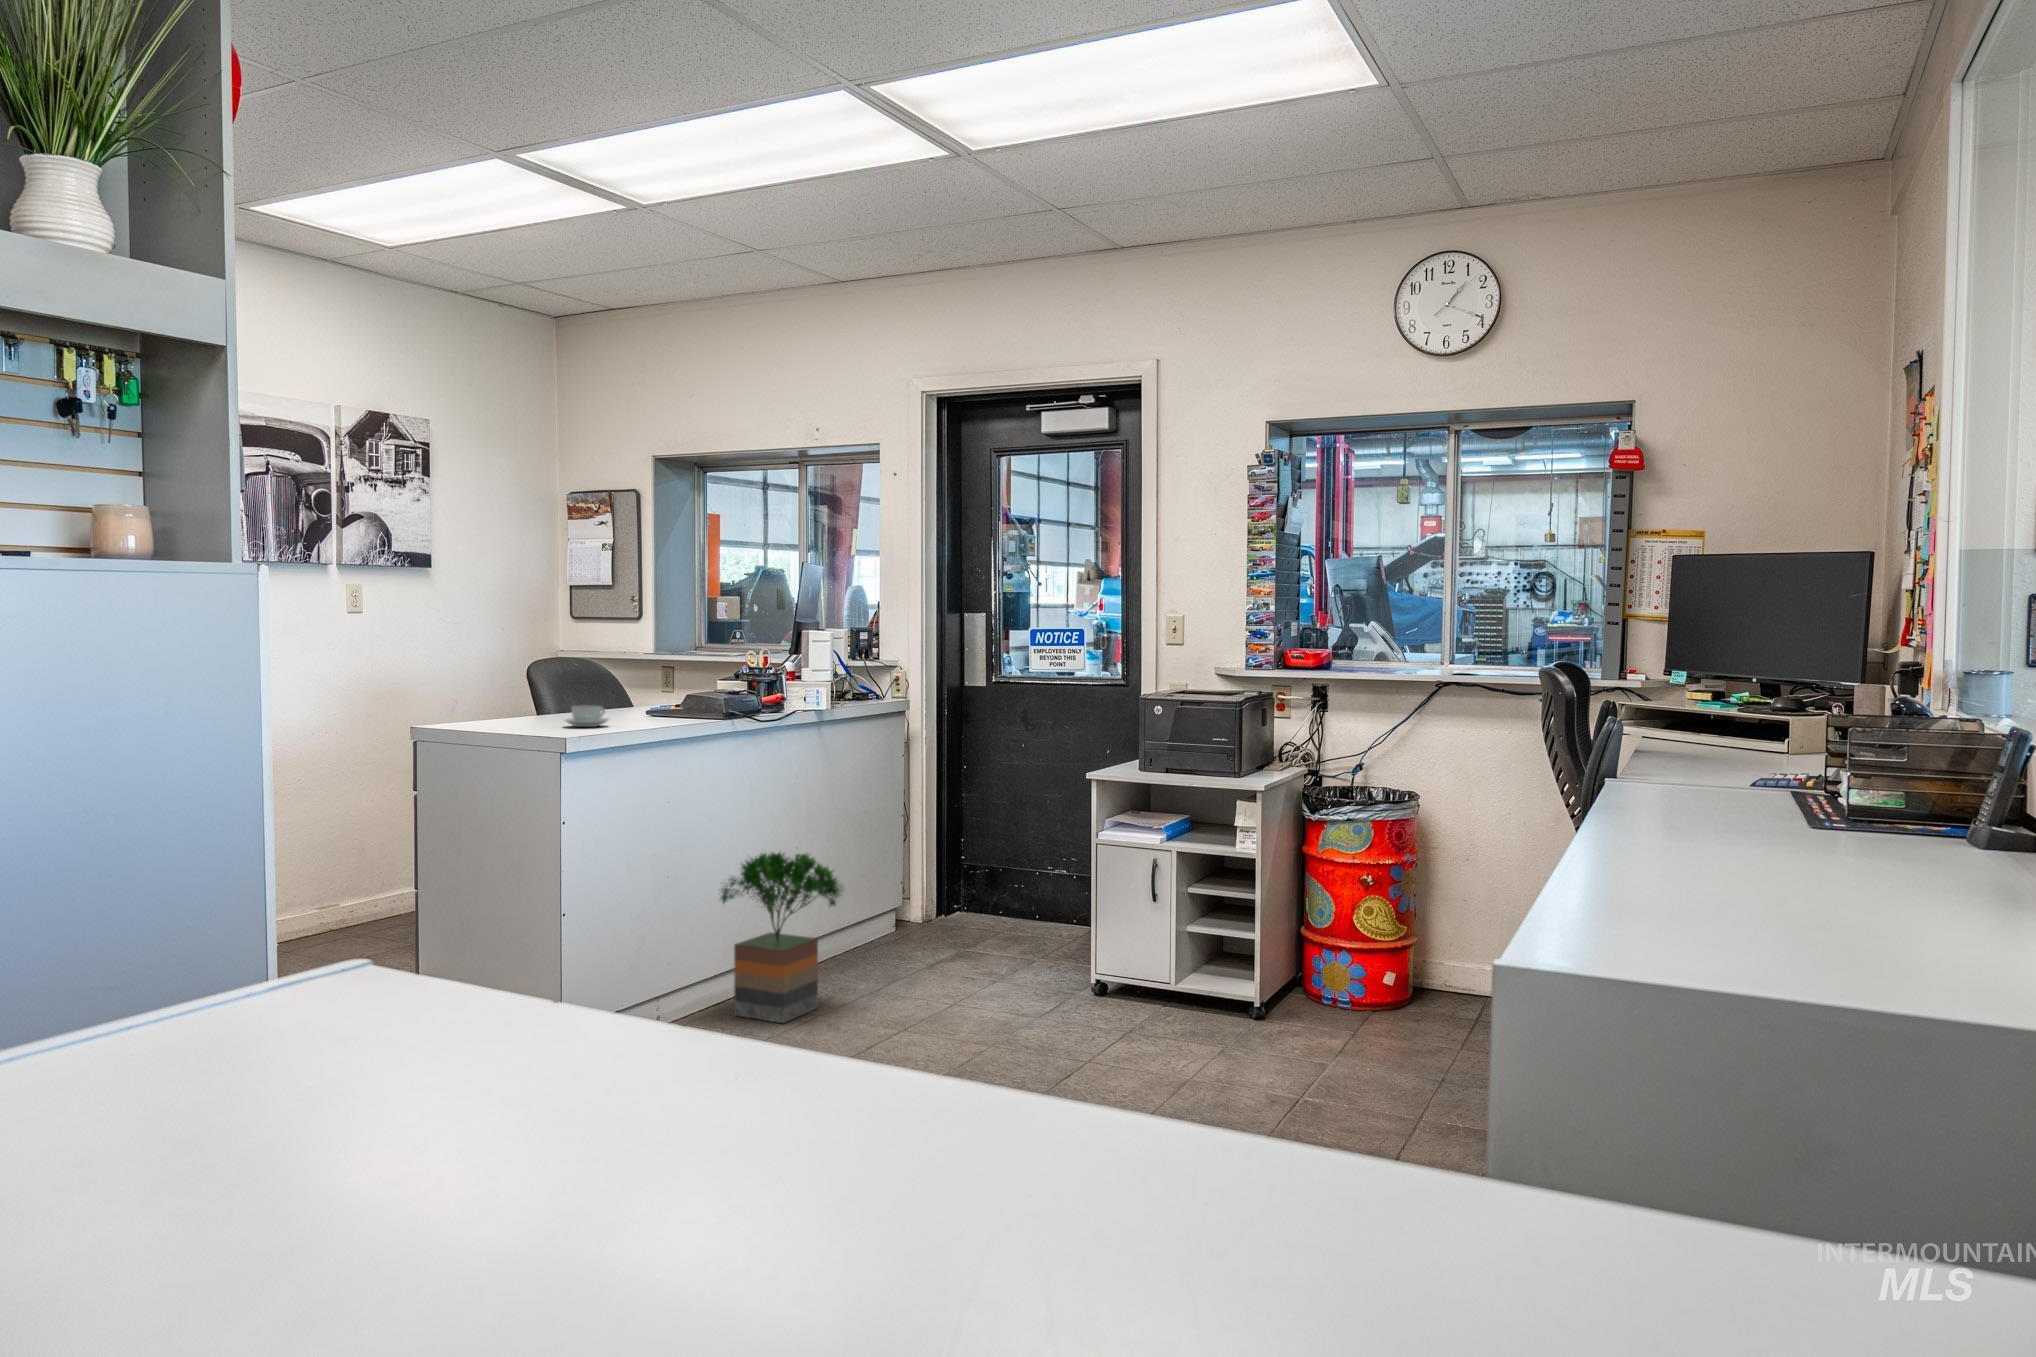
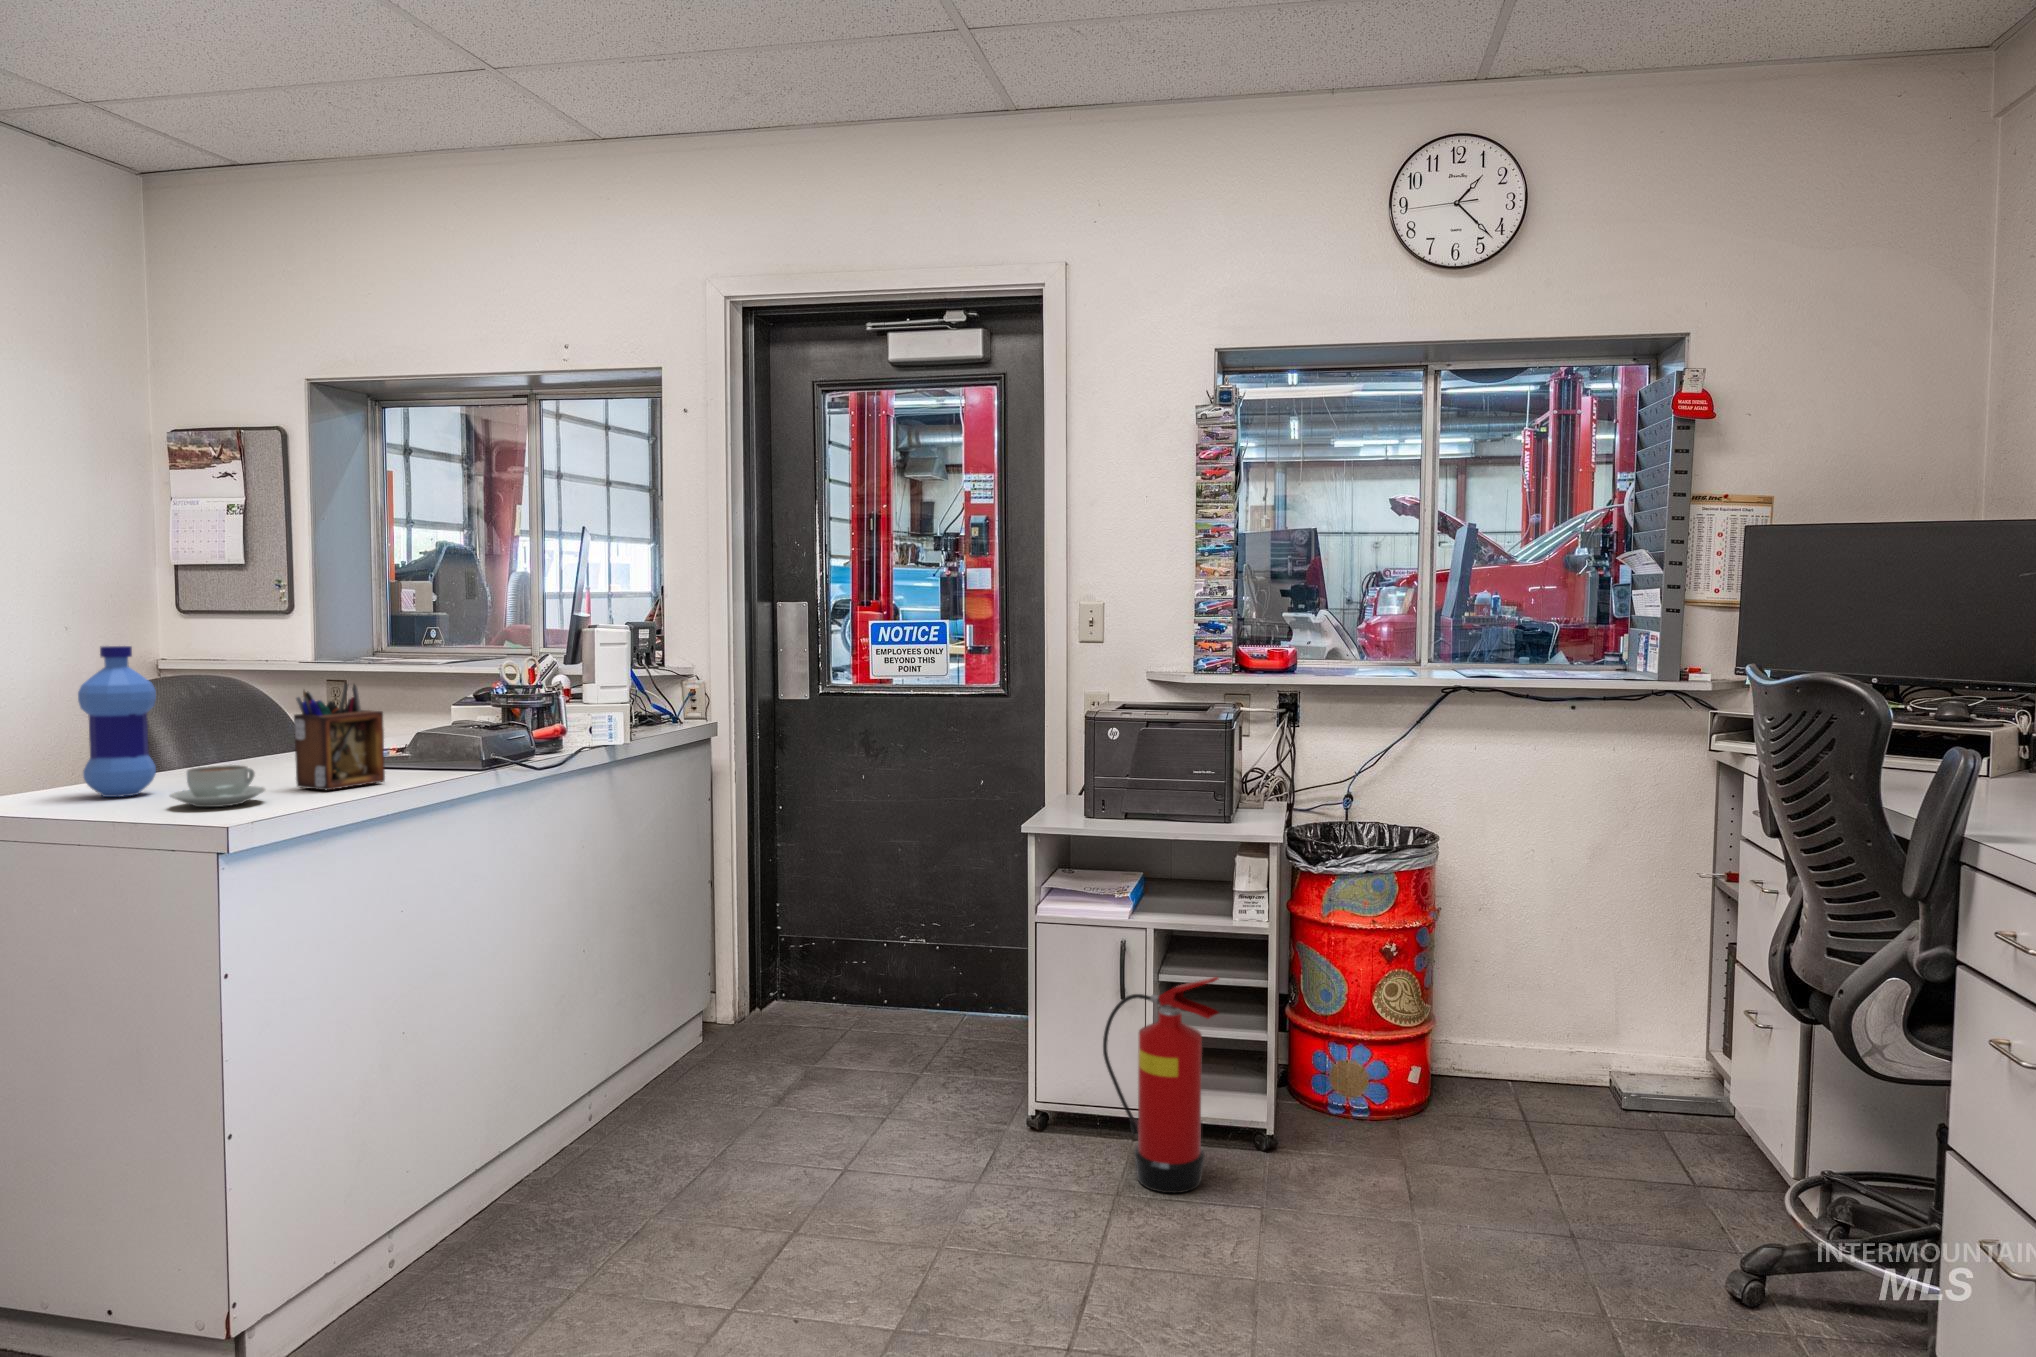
water bottle: none [521,639,558,722] -> present [78,646,156,797]
desk organizer: none [626,662,674,723] -> present [294,684,385,790]
potted tree: present [719,852,843,1023] -> none [467,976,687,1268]
fire extinguisher: none [1131,878,1199,1028] -> present [1103,977,1219,1193]

